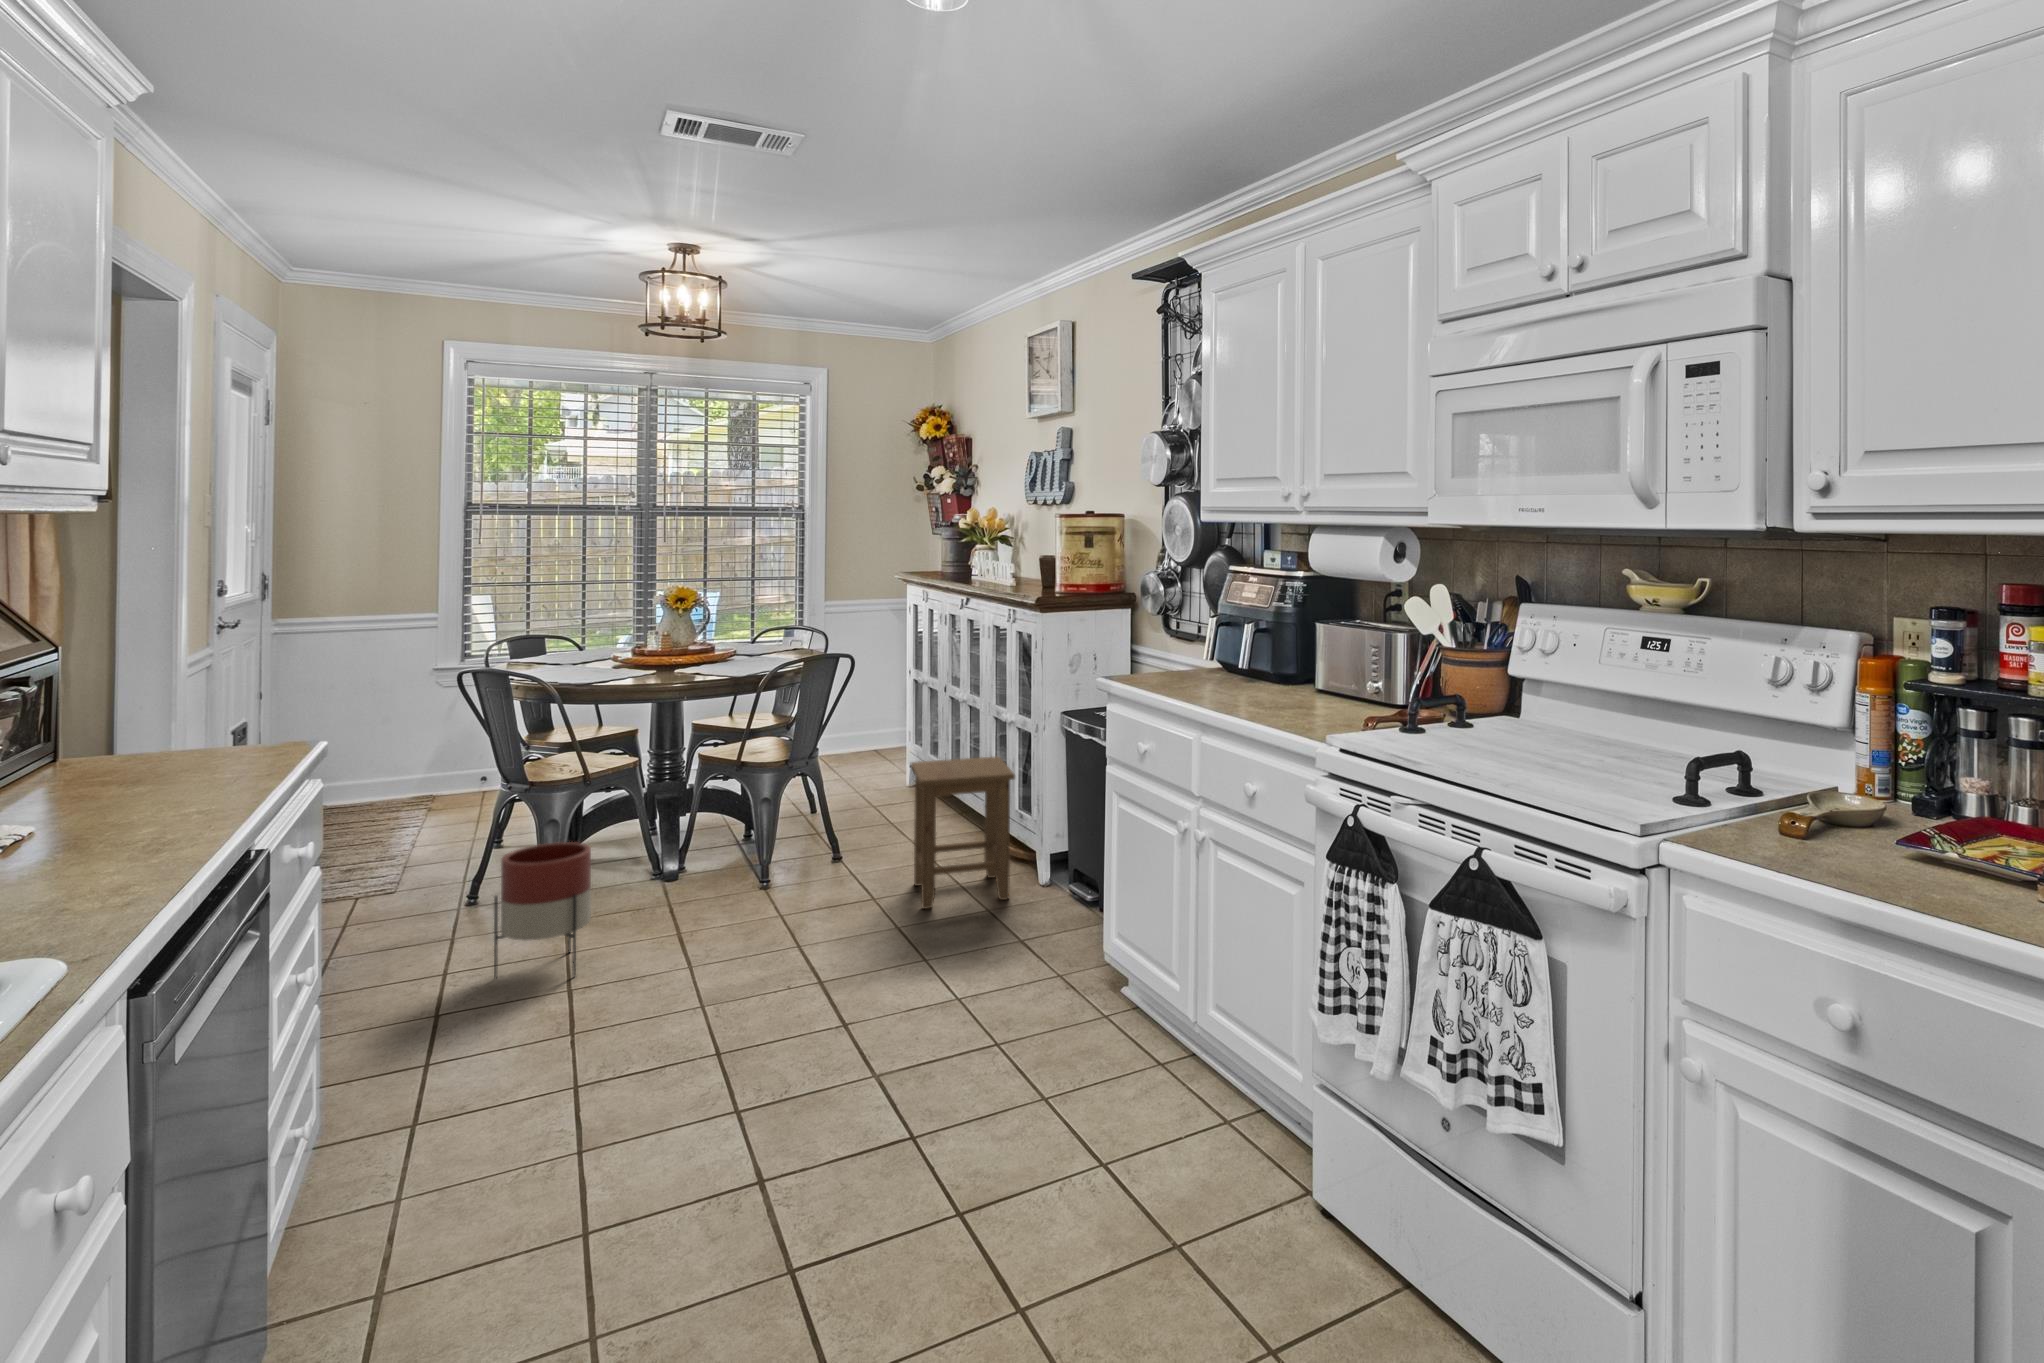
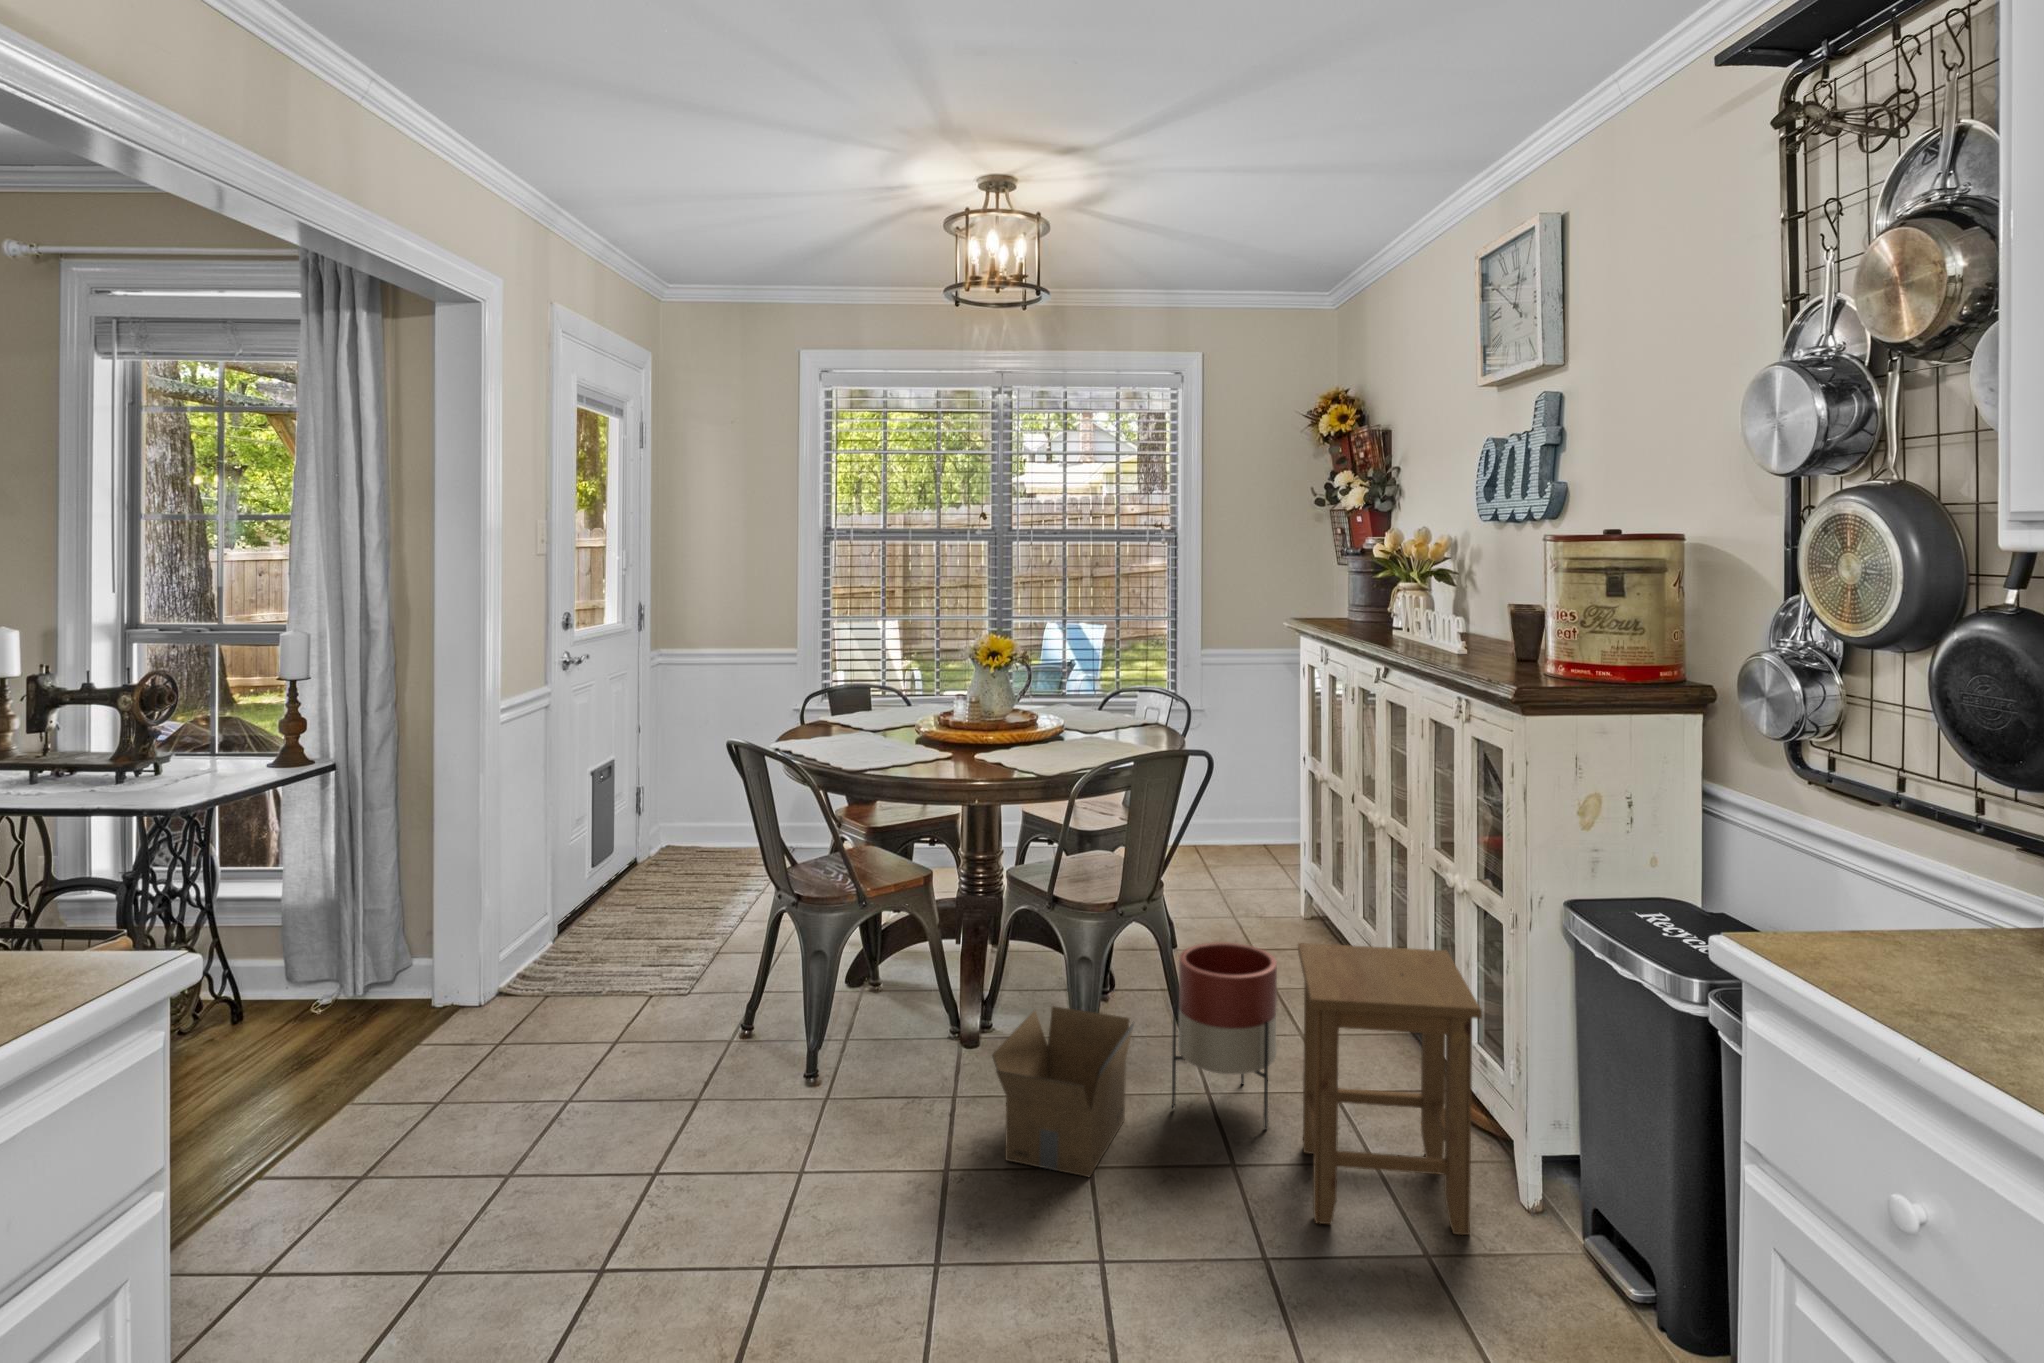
cardboard box: none [708,827,803,919] -> present [992,1006,1134,1177]
planter: present [494,842,591,978] -> present [1172,942,1277,1129]

